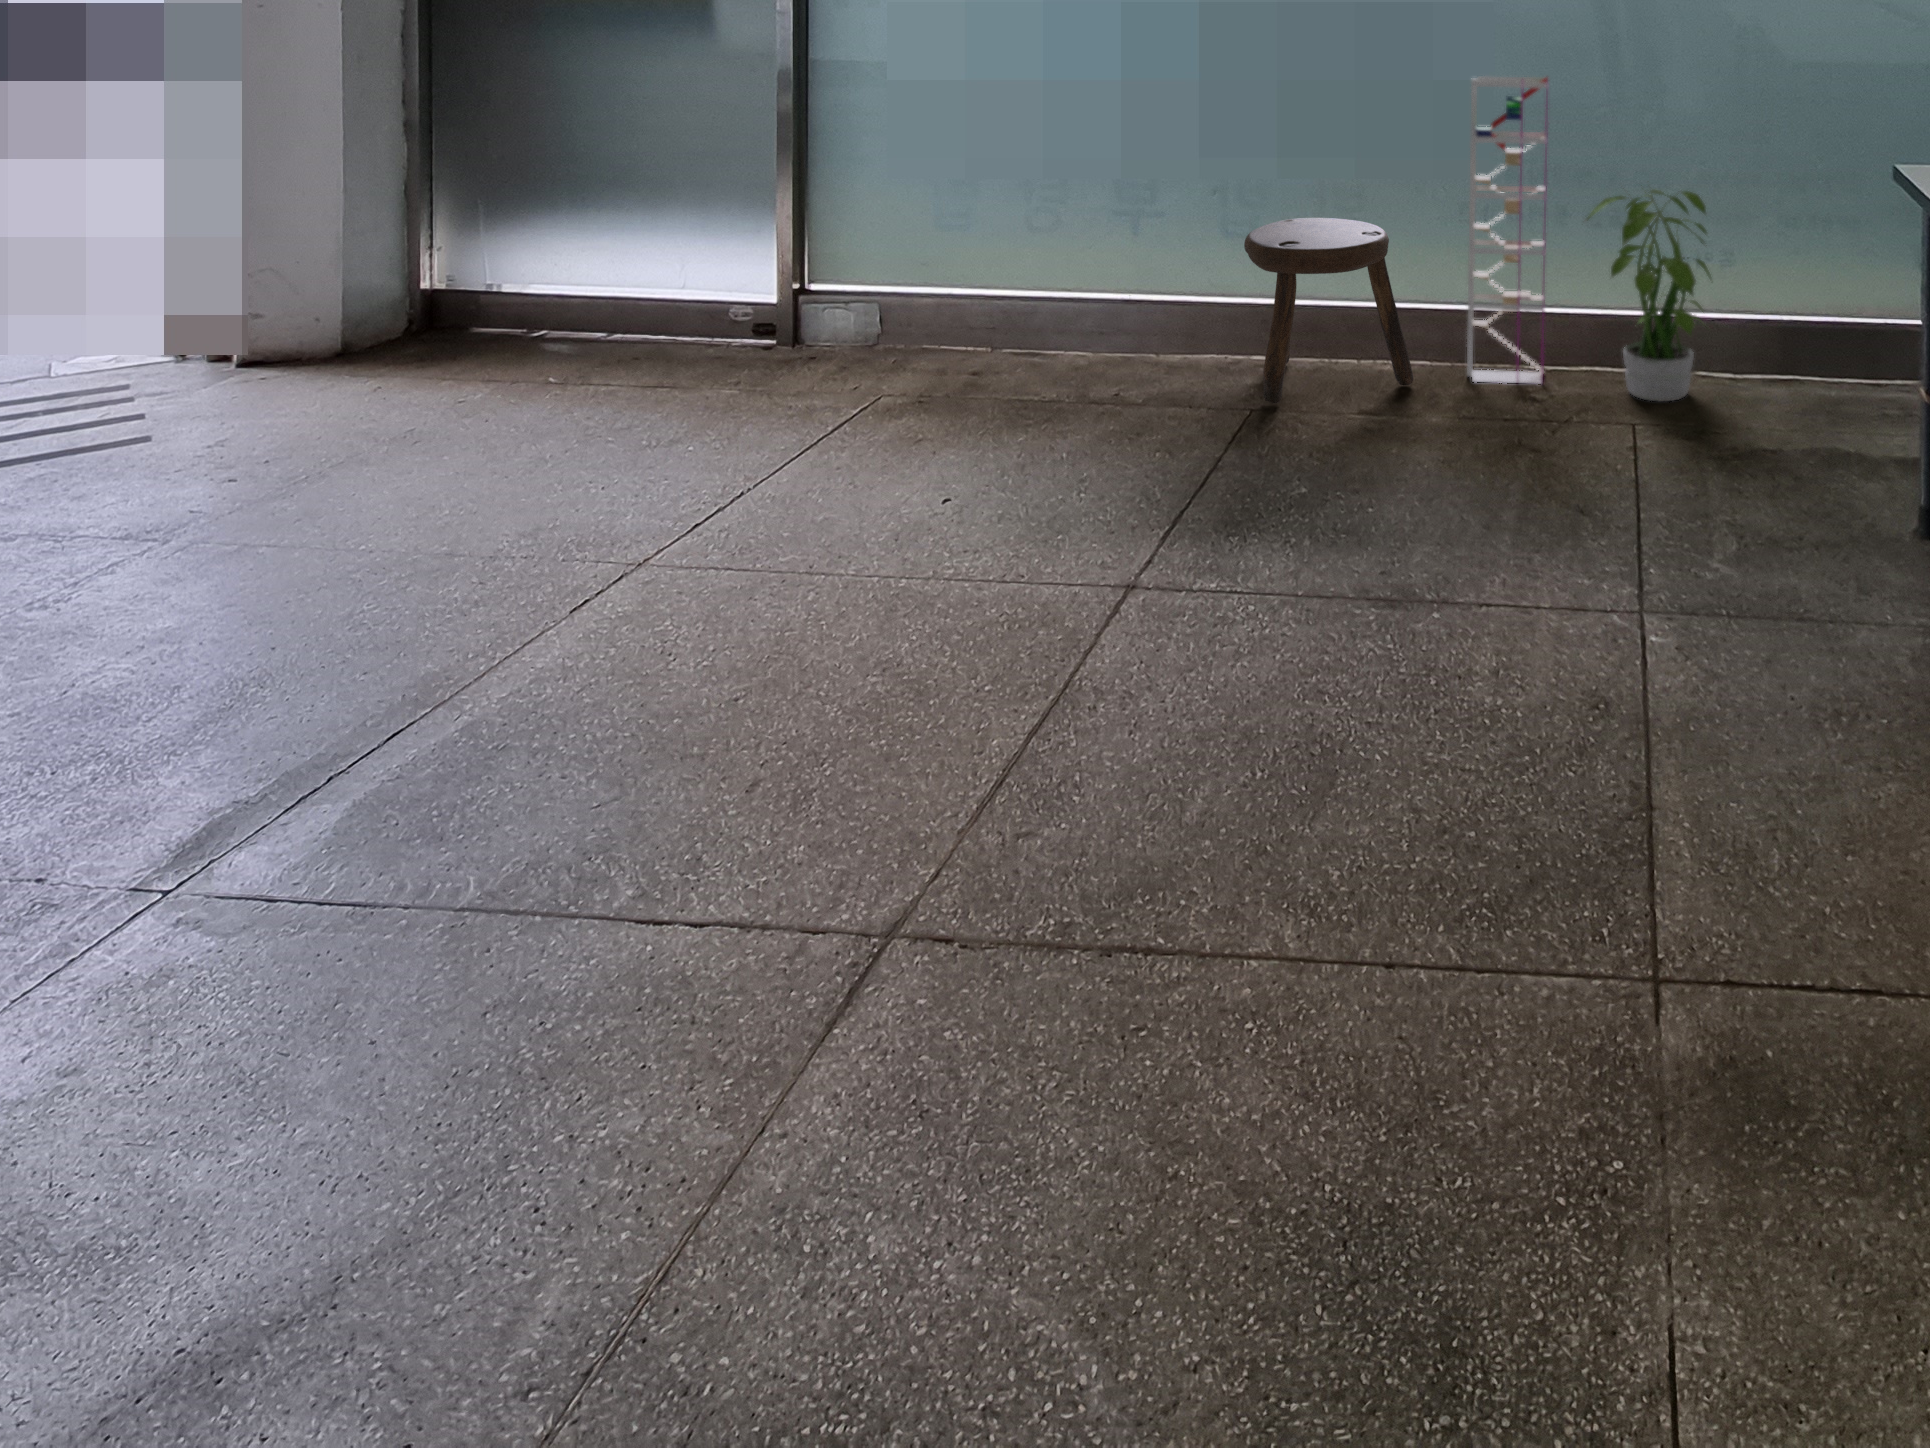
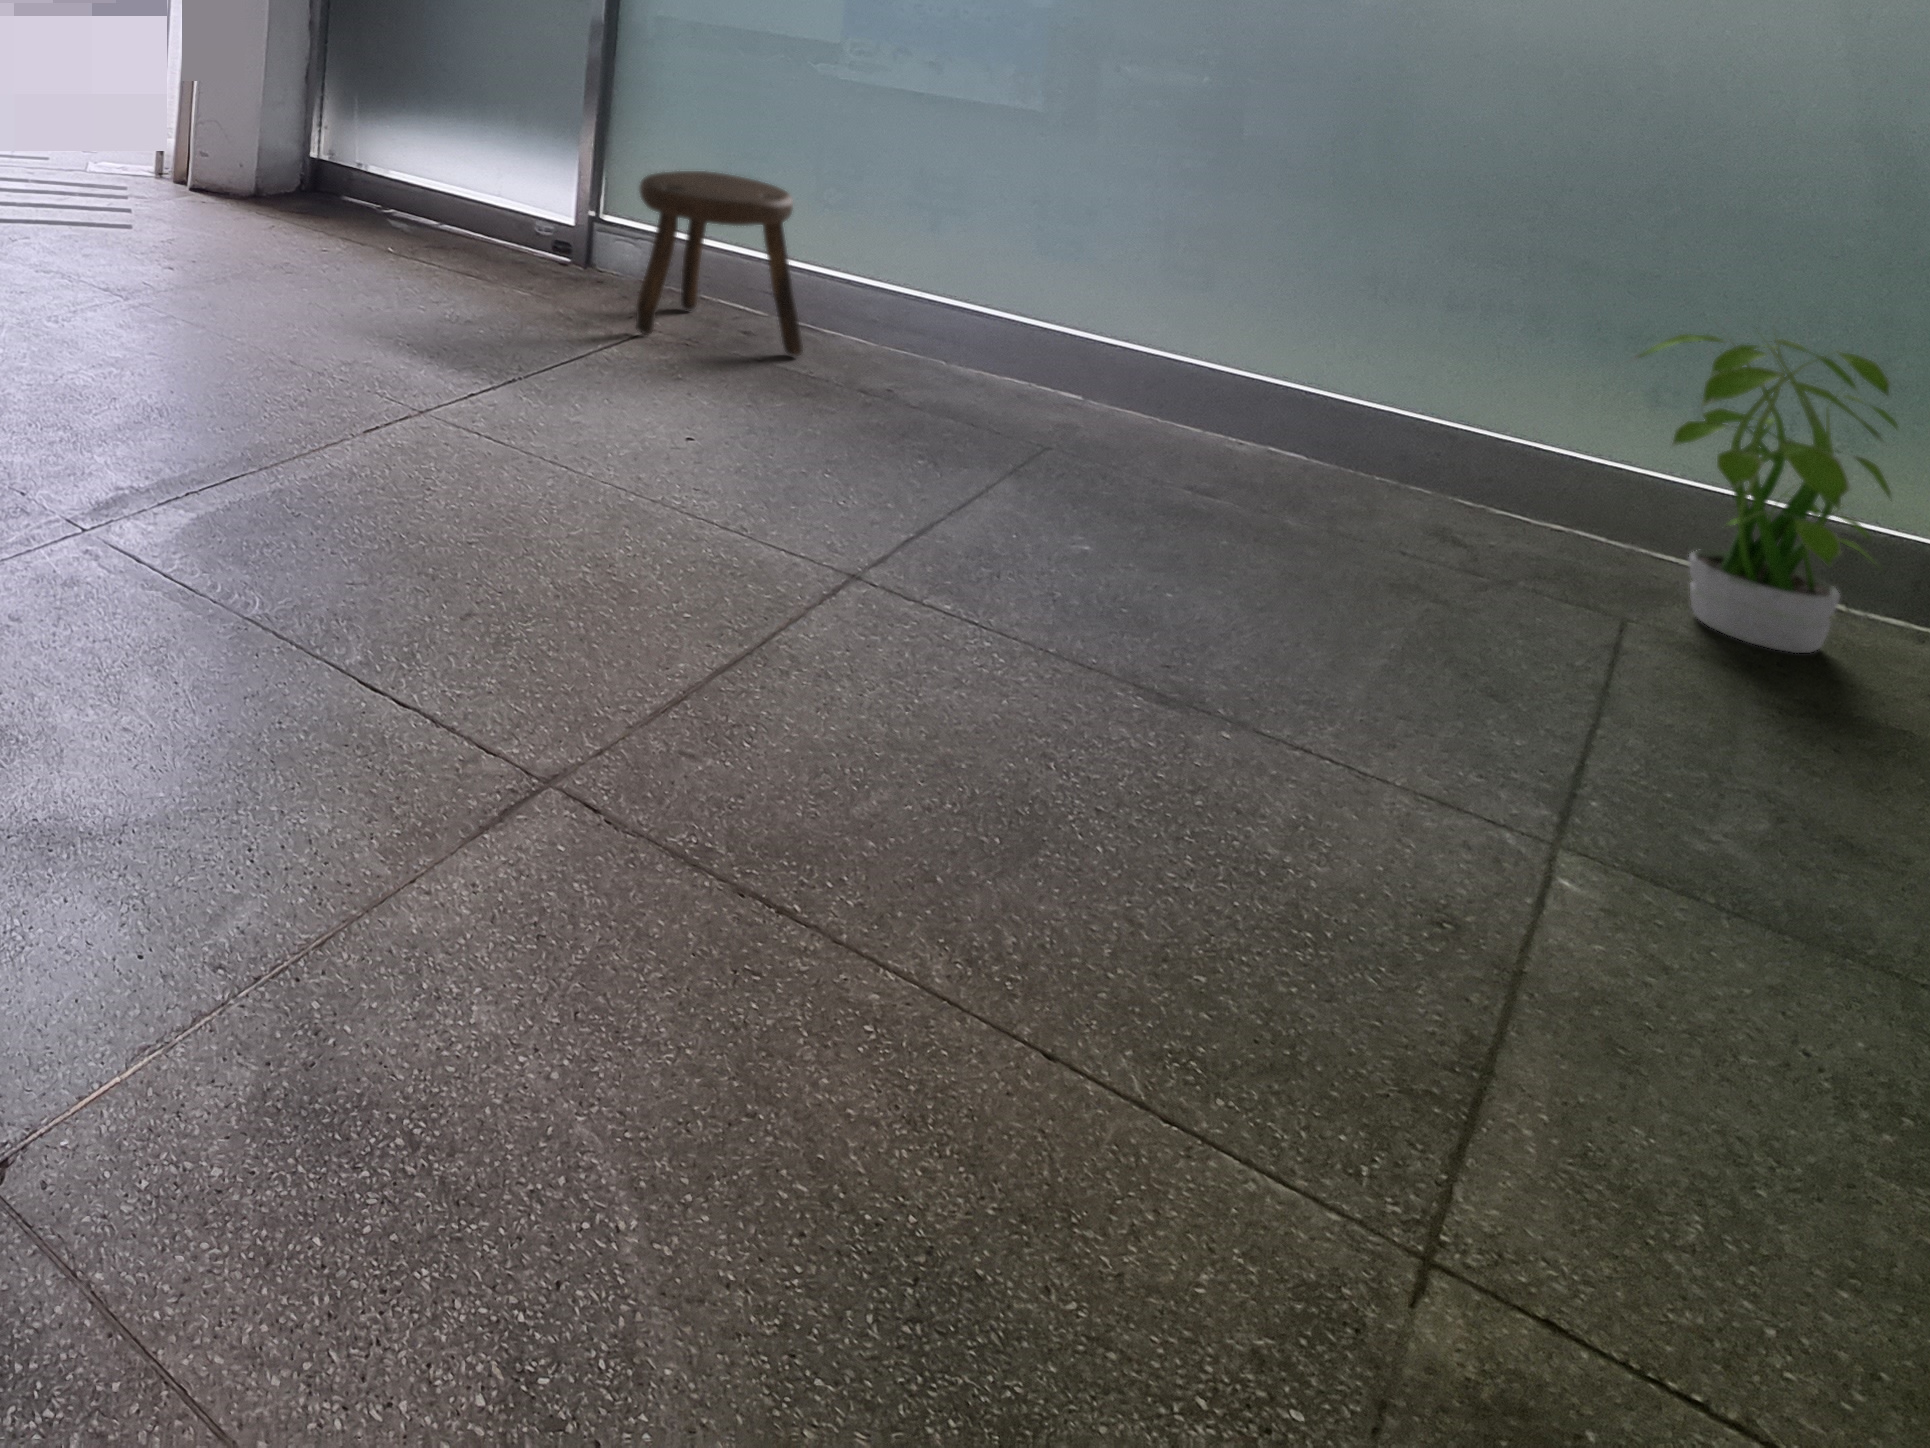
shelving unit: present [1467,76,1548,384] -> none [1400,133,1592,561]
stool: present [1244,218,1413,403] -> present [636,171,803,356]

